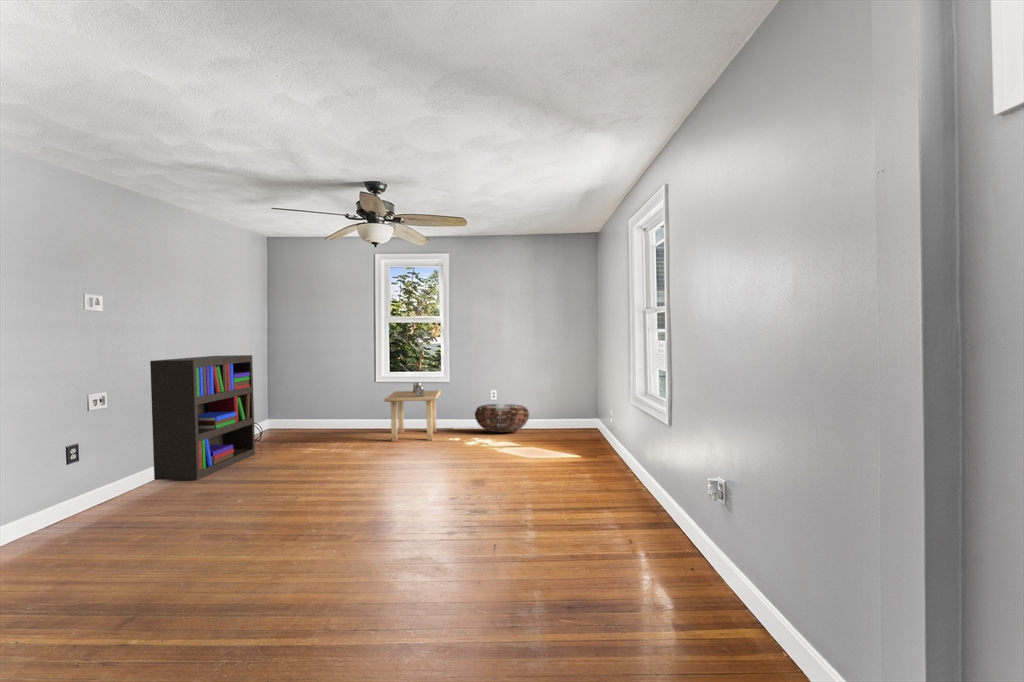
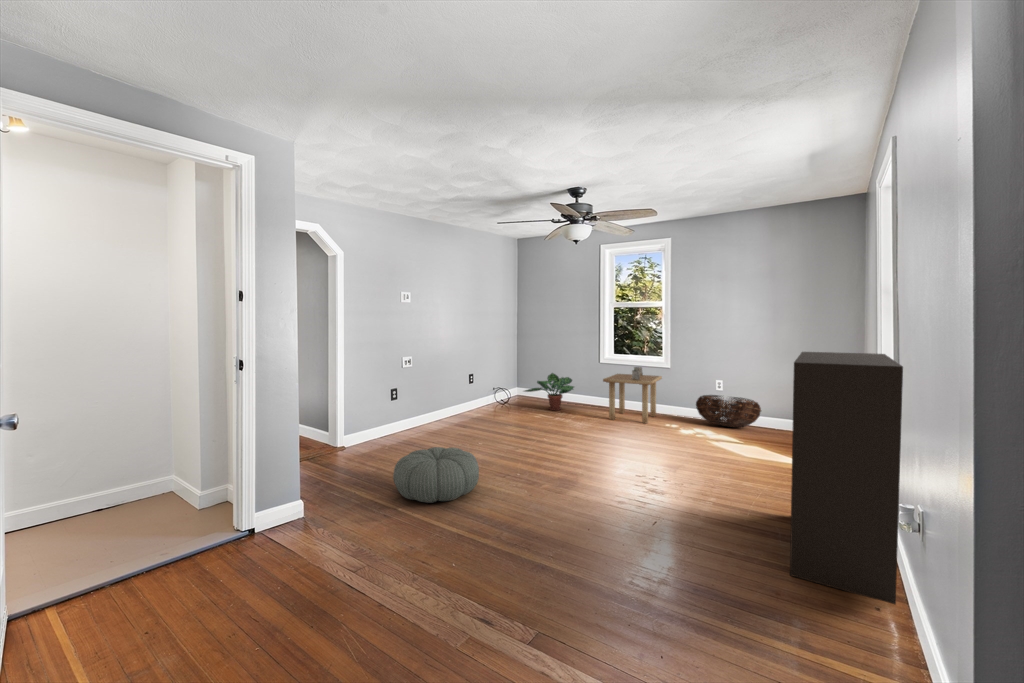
bookshelf: present [150,355,255,480] -> present [790,352,903,604]
potted plant: none [280,396,348,440] -> present [525,373,574,410]
pouf: none [114,515,271,616] -> present [393,447,479,503]

